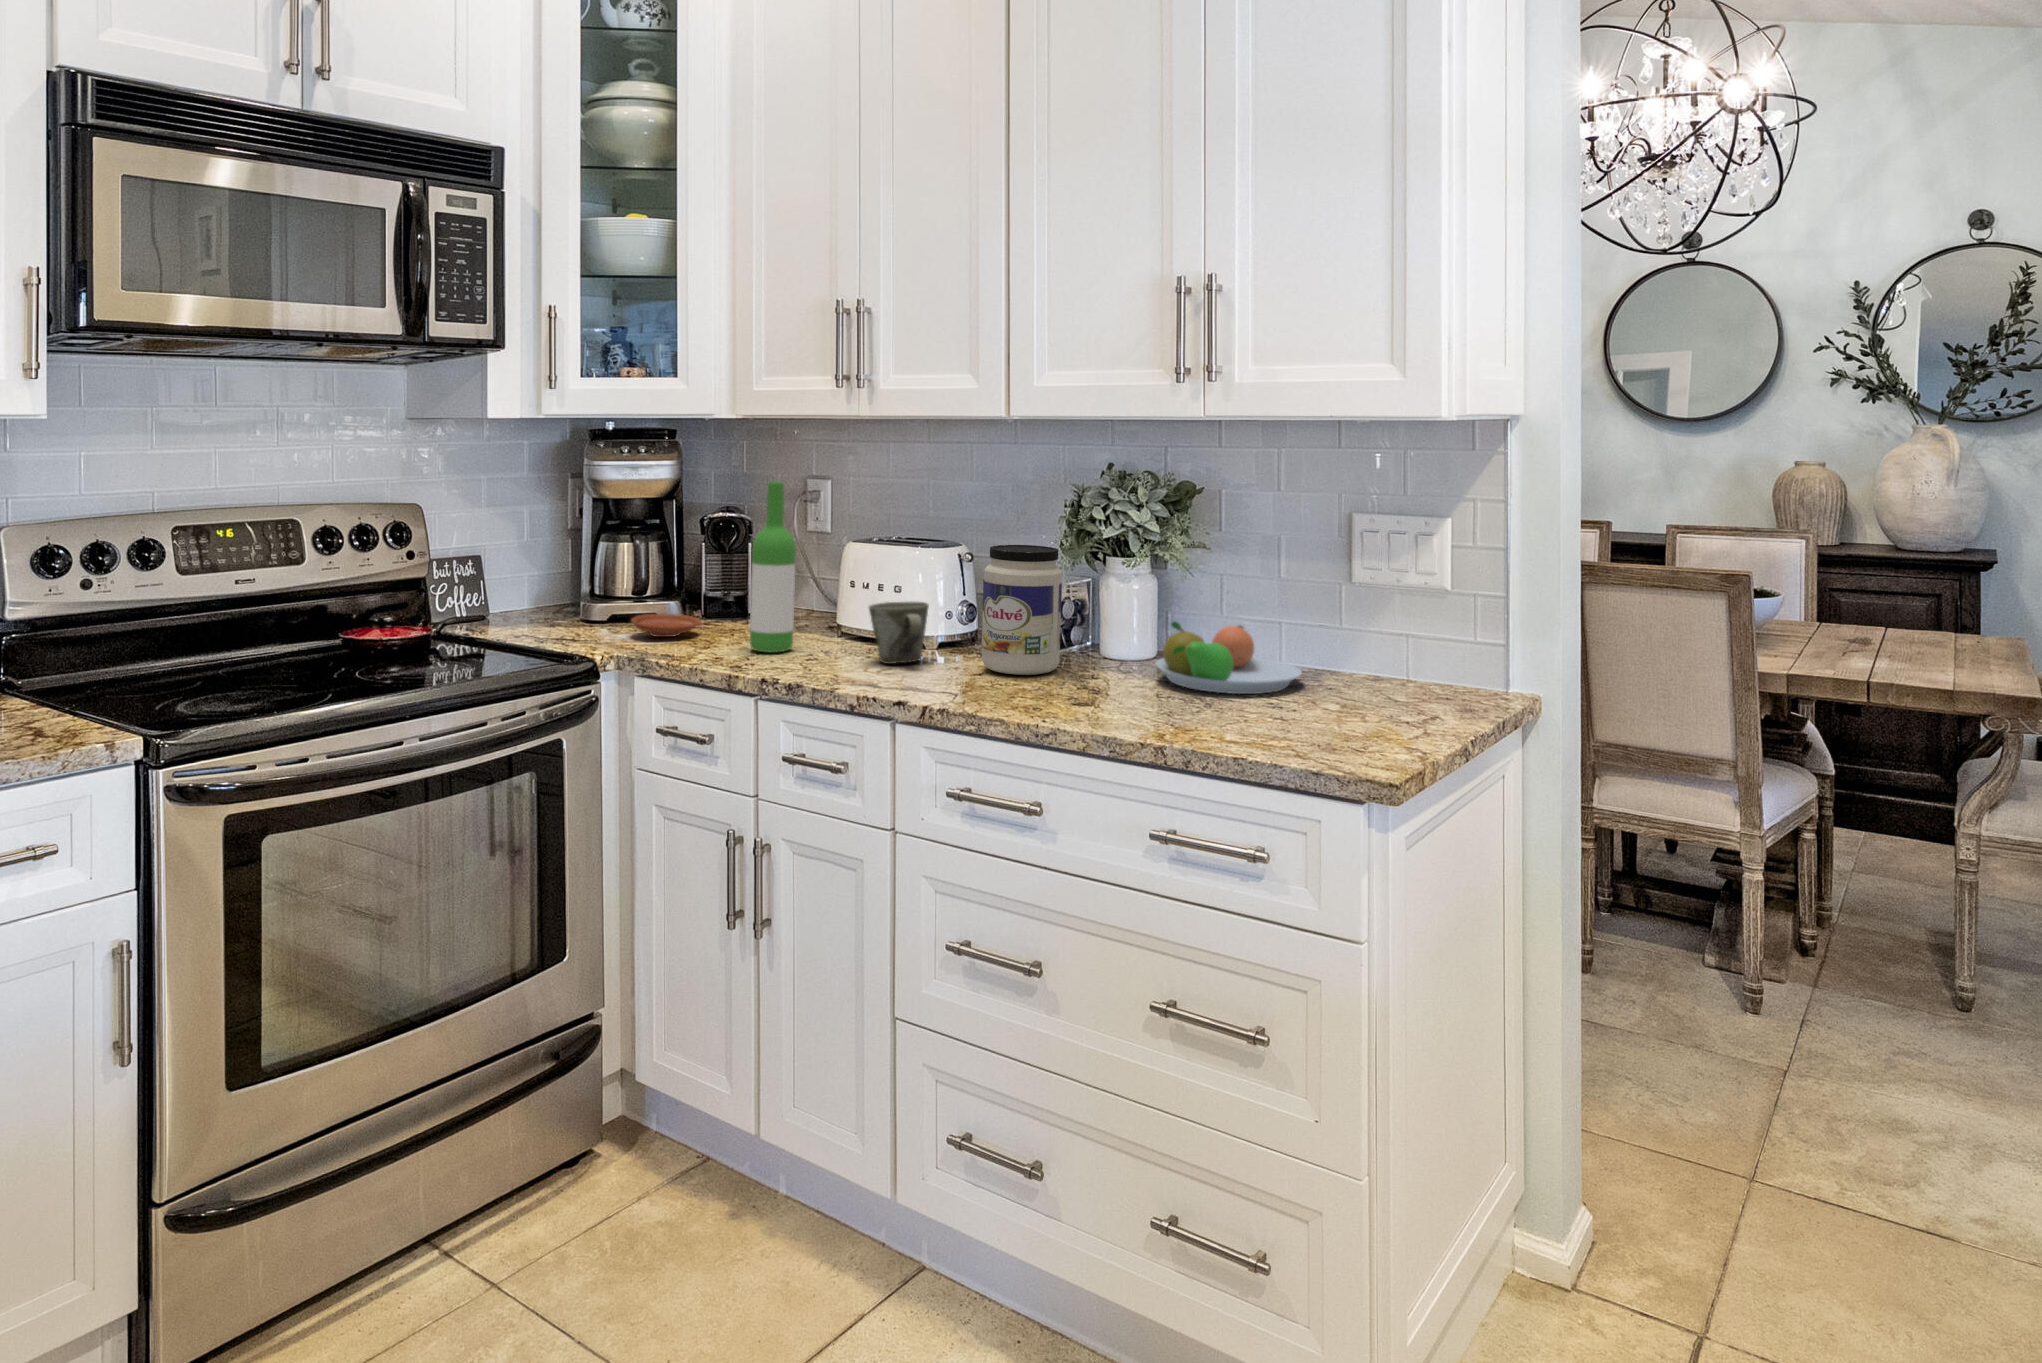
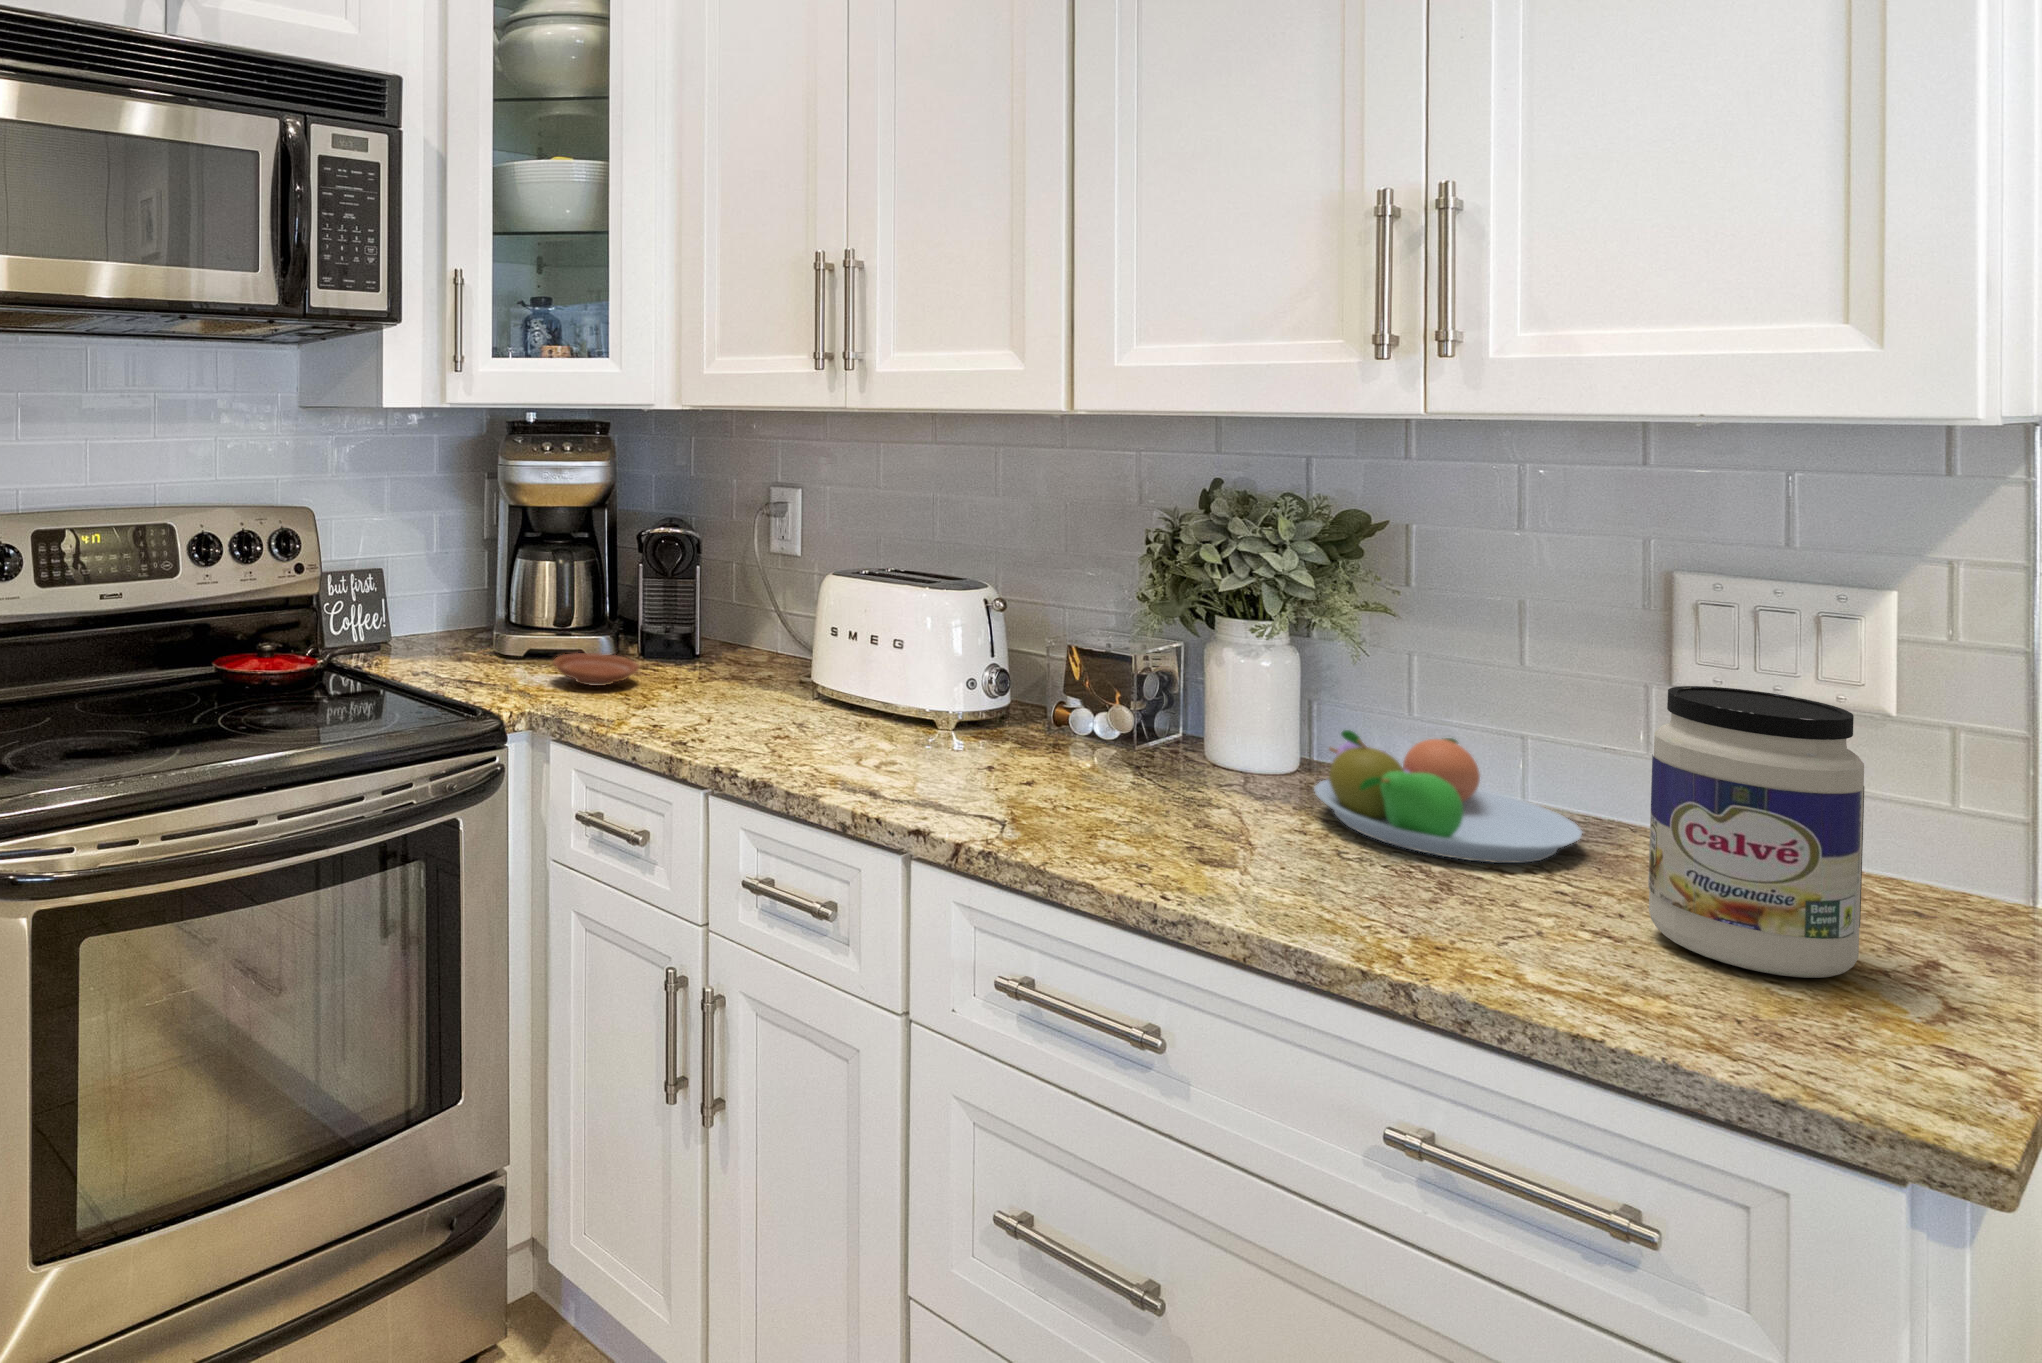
wine bottle: present [750,481,796,653] -> none [701,494,761,721]
jar: present [982,545,1062,675] -> present [1648,686,1864,978]
mug: present [869,602,929,664] -> none [863,665,949,755]

